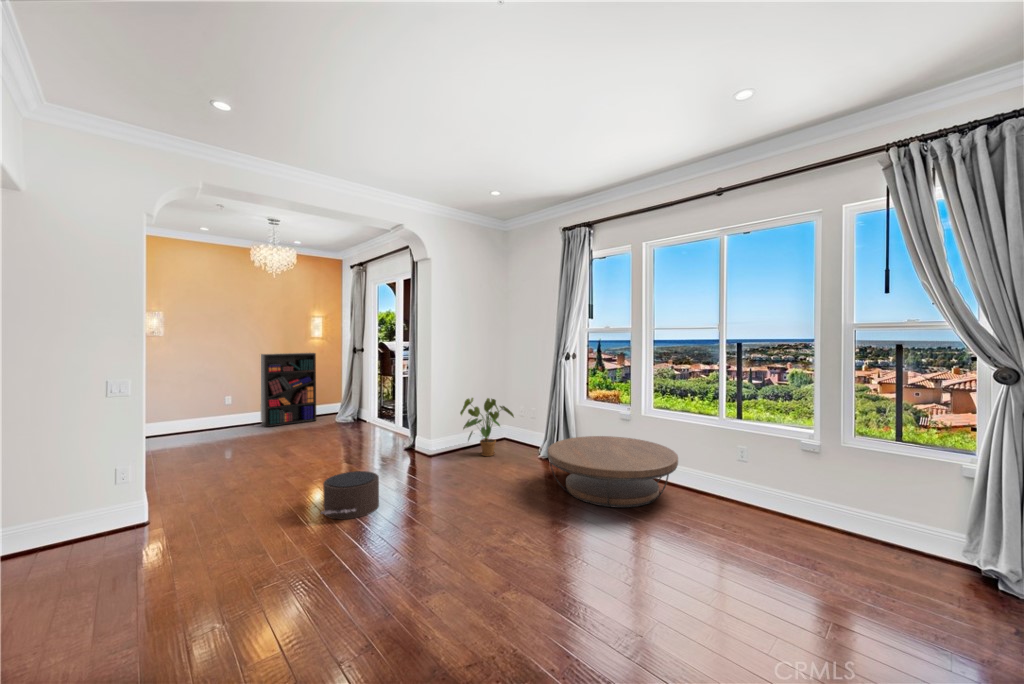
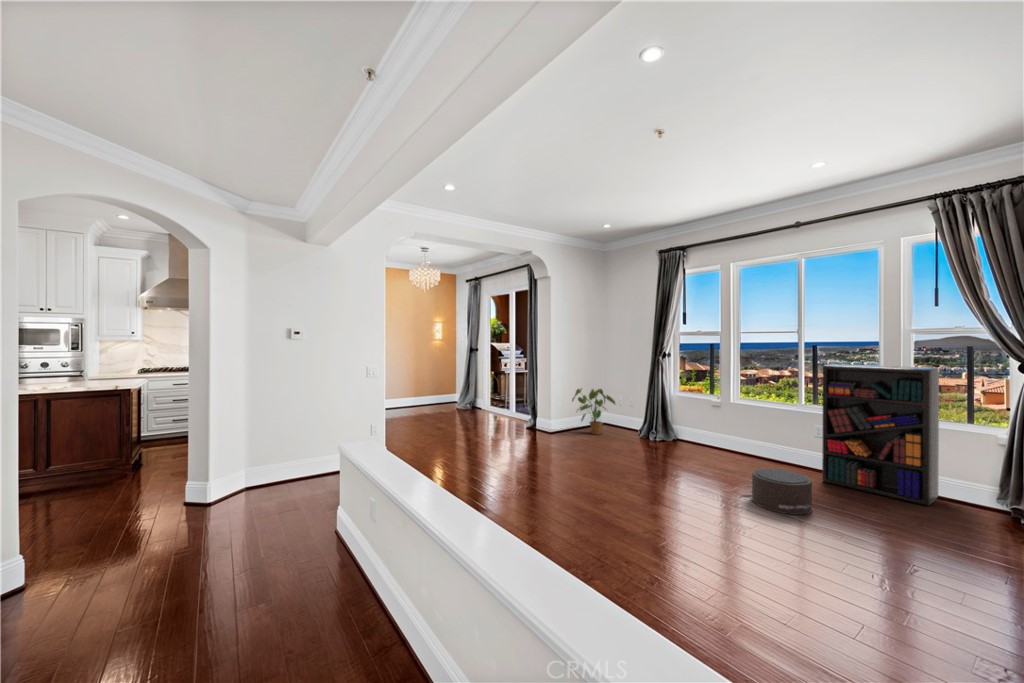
bookshelf: present [261,352,316,427] -> present [822,364,939,505]
coffee table: present [548,436,678,508] -> none [655,419,764,469]
pouf: present [321,471,379,519] -> present [745,469,812,515]

